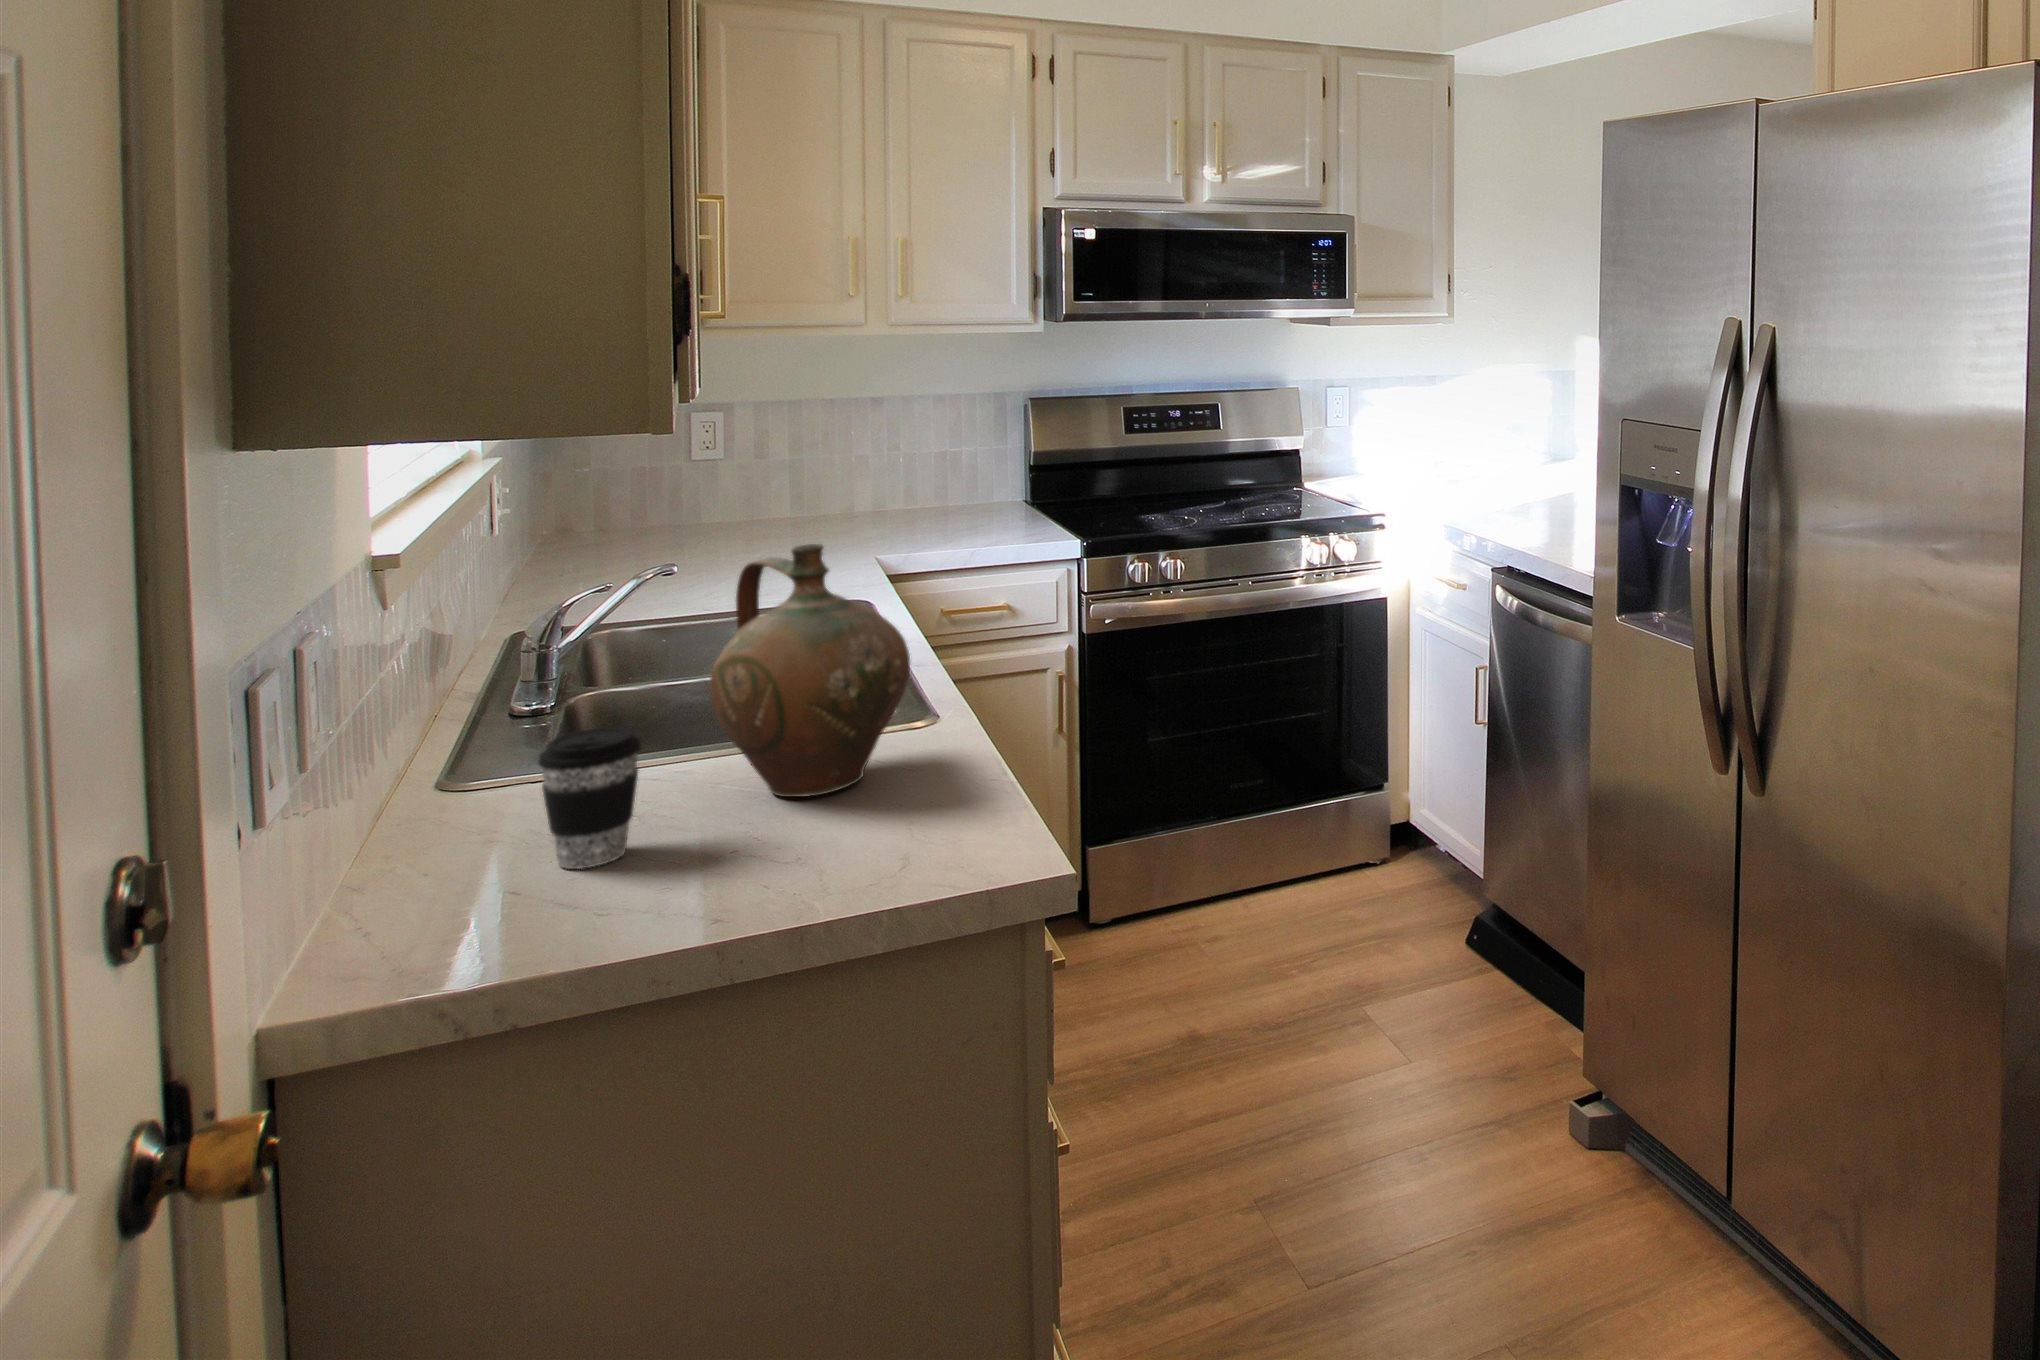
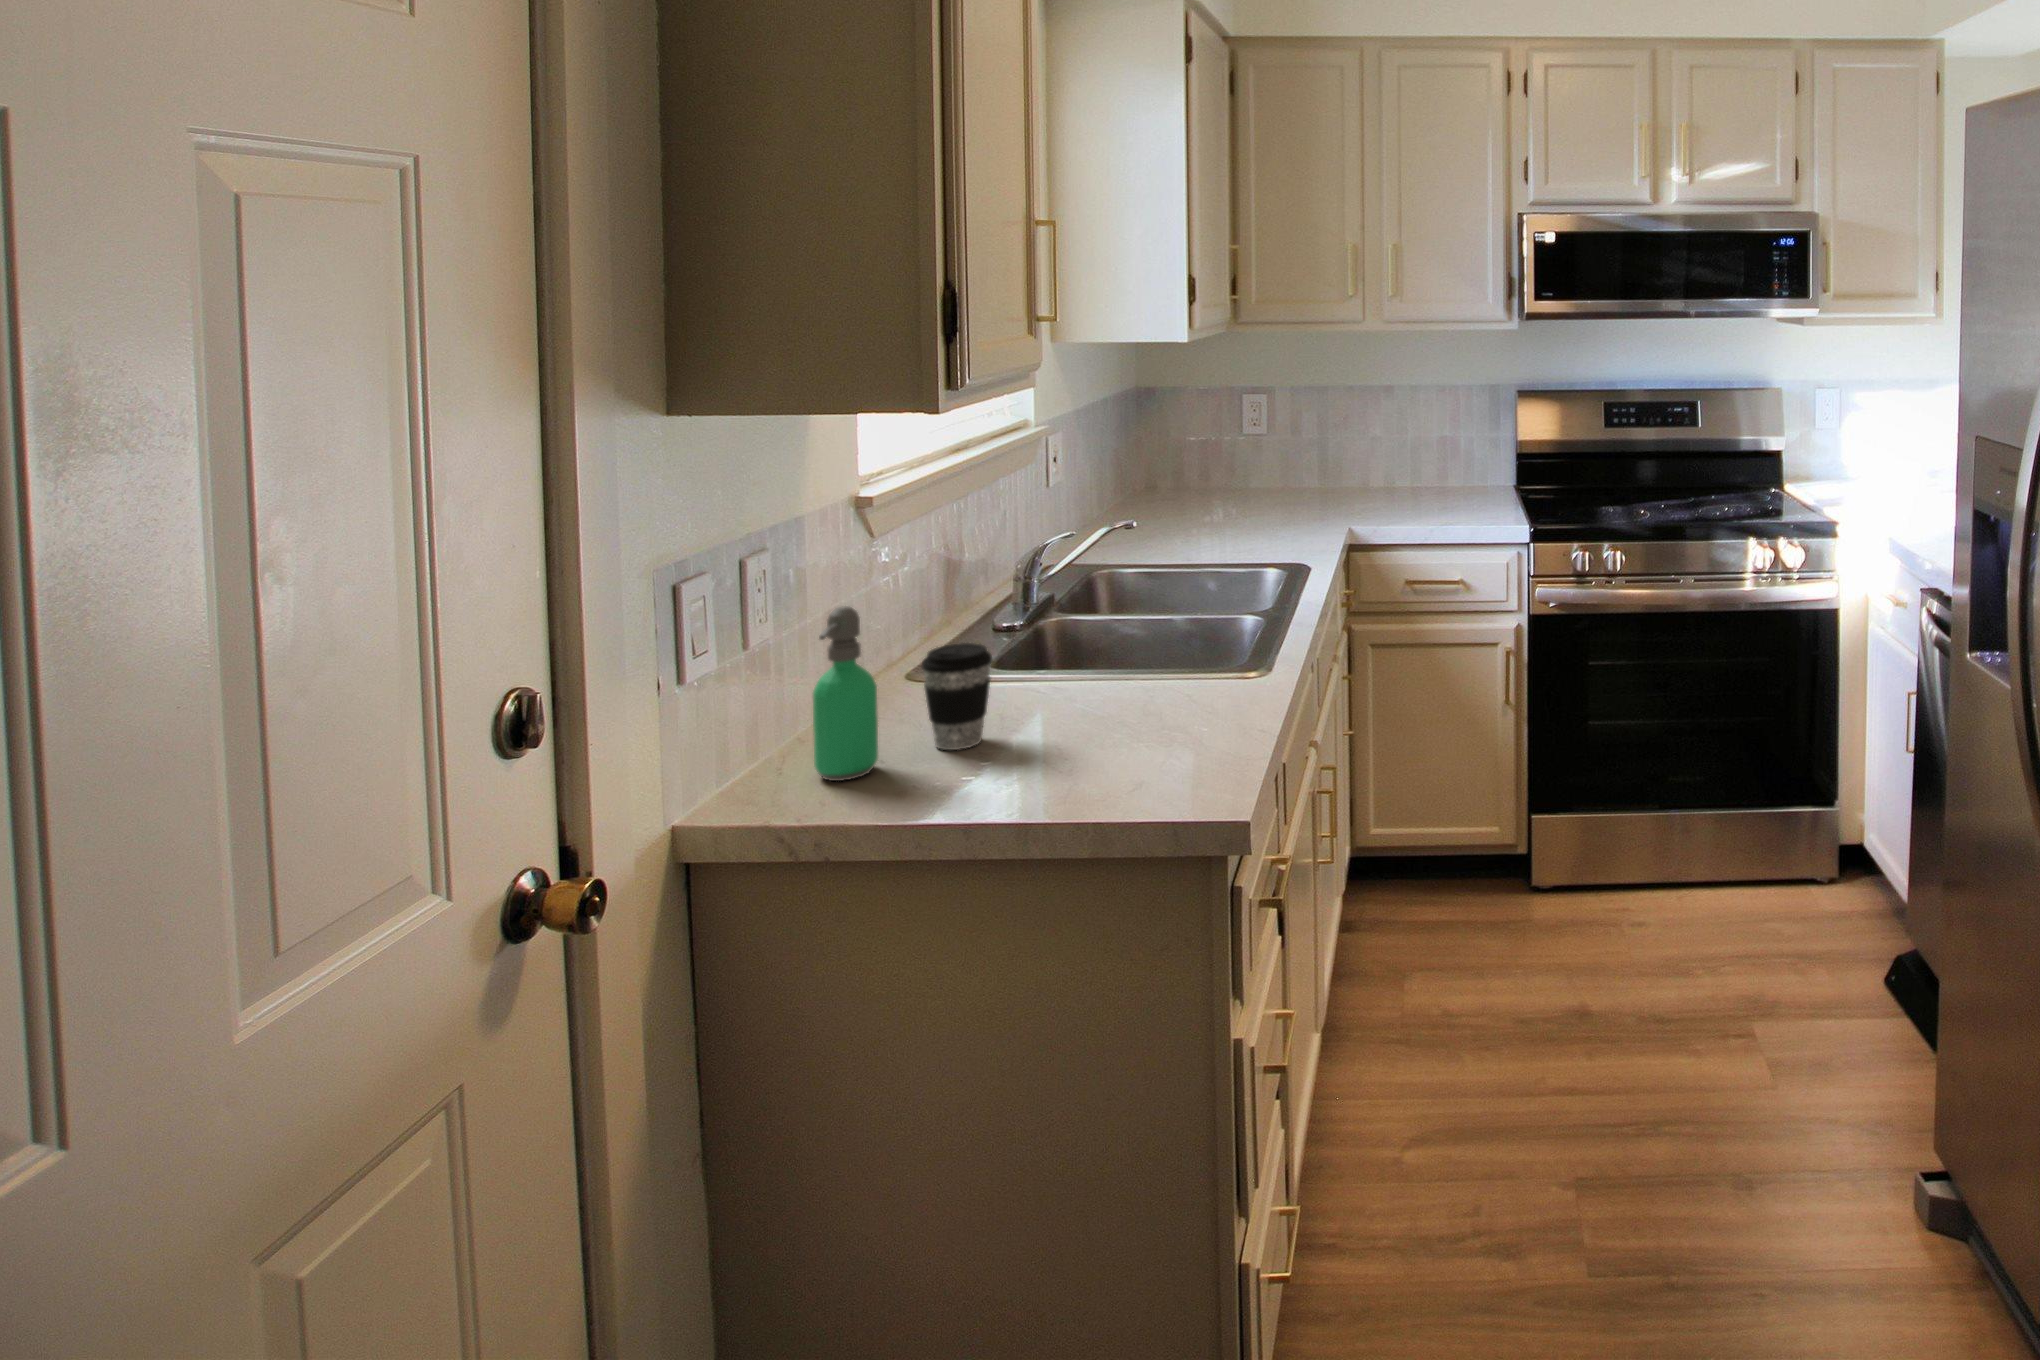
ceramic jug: present [710,544,910,797] -> none [1063,513,1213,723]
soap dispenser: none [403,696,504,935] -> present [813,606,878,781]

